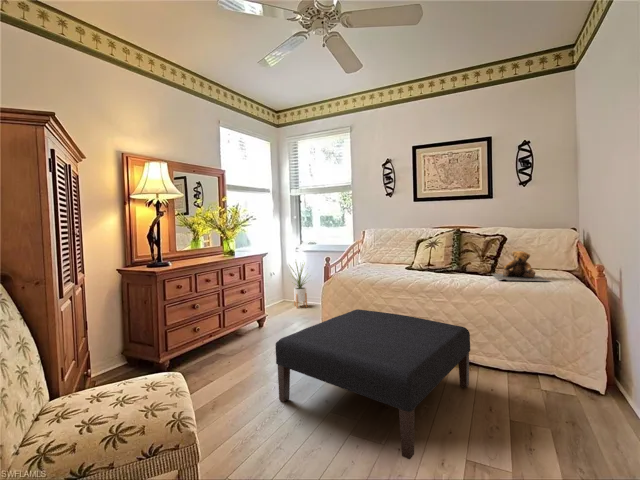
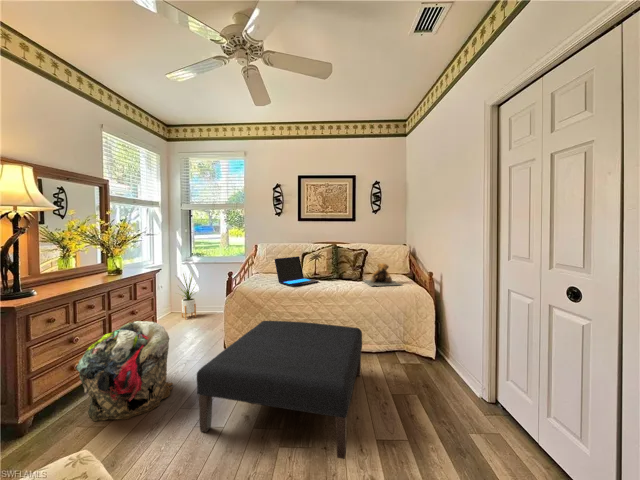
laptop: none [378,243,431,276] -> present [274,256,318,286]
laundry basket: none [195,296,270,379] -> present [76,321,173,421]

